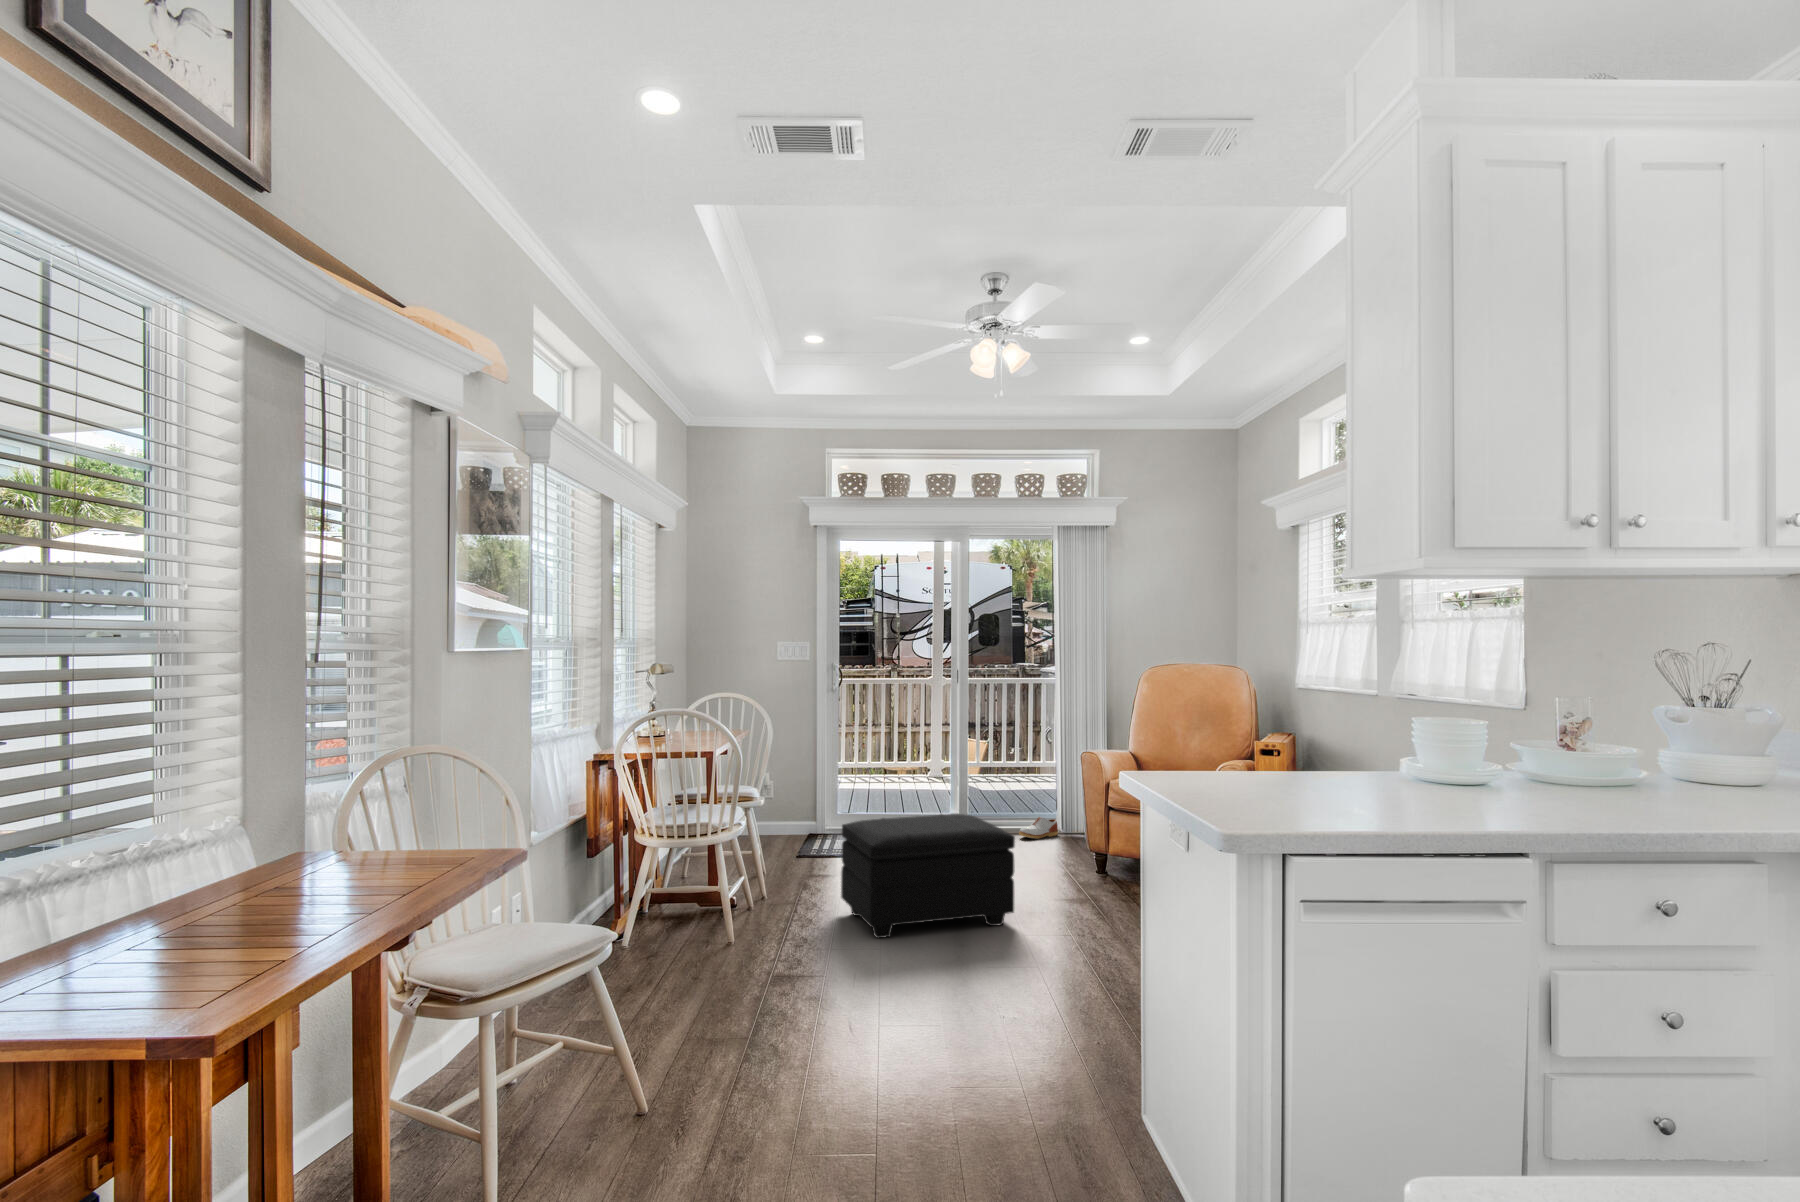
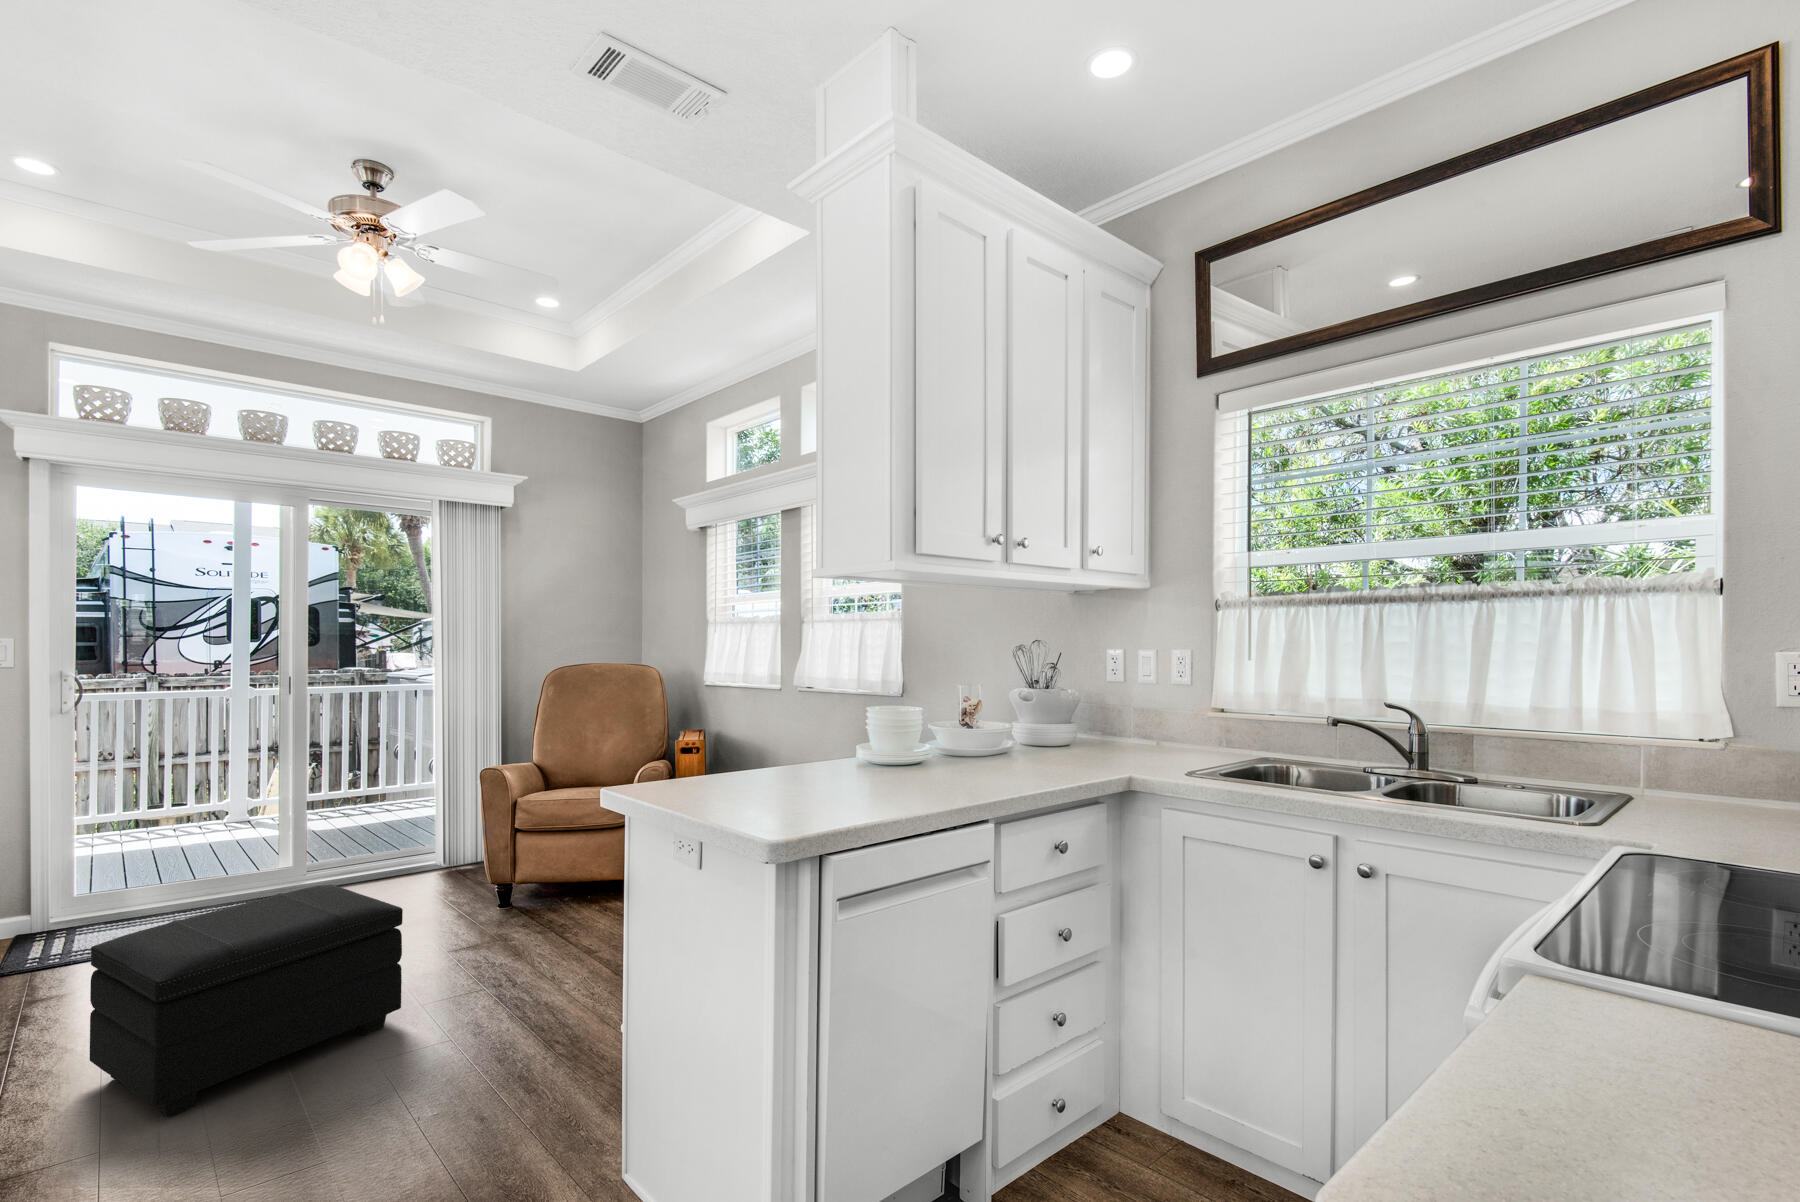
shoe: present [1019,817,1058,839] -> none [382,846,434,875]

